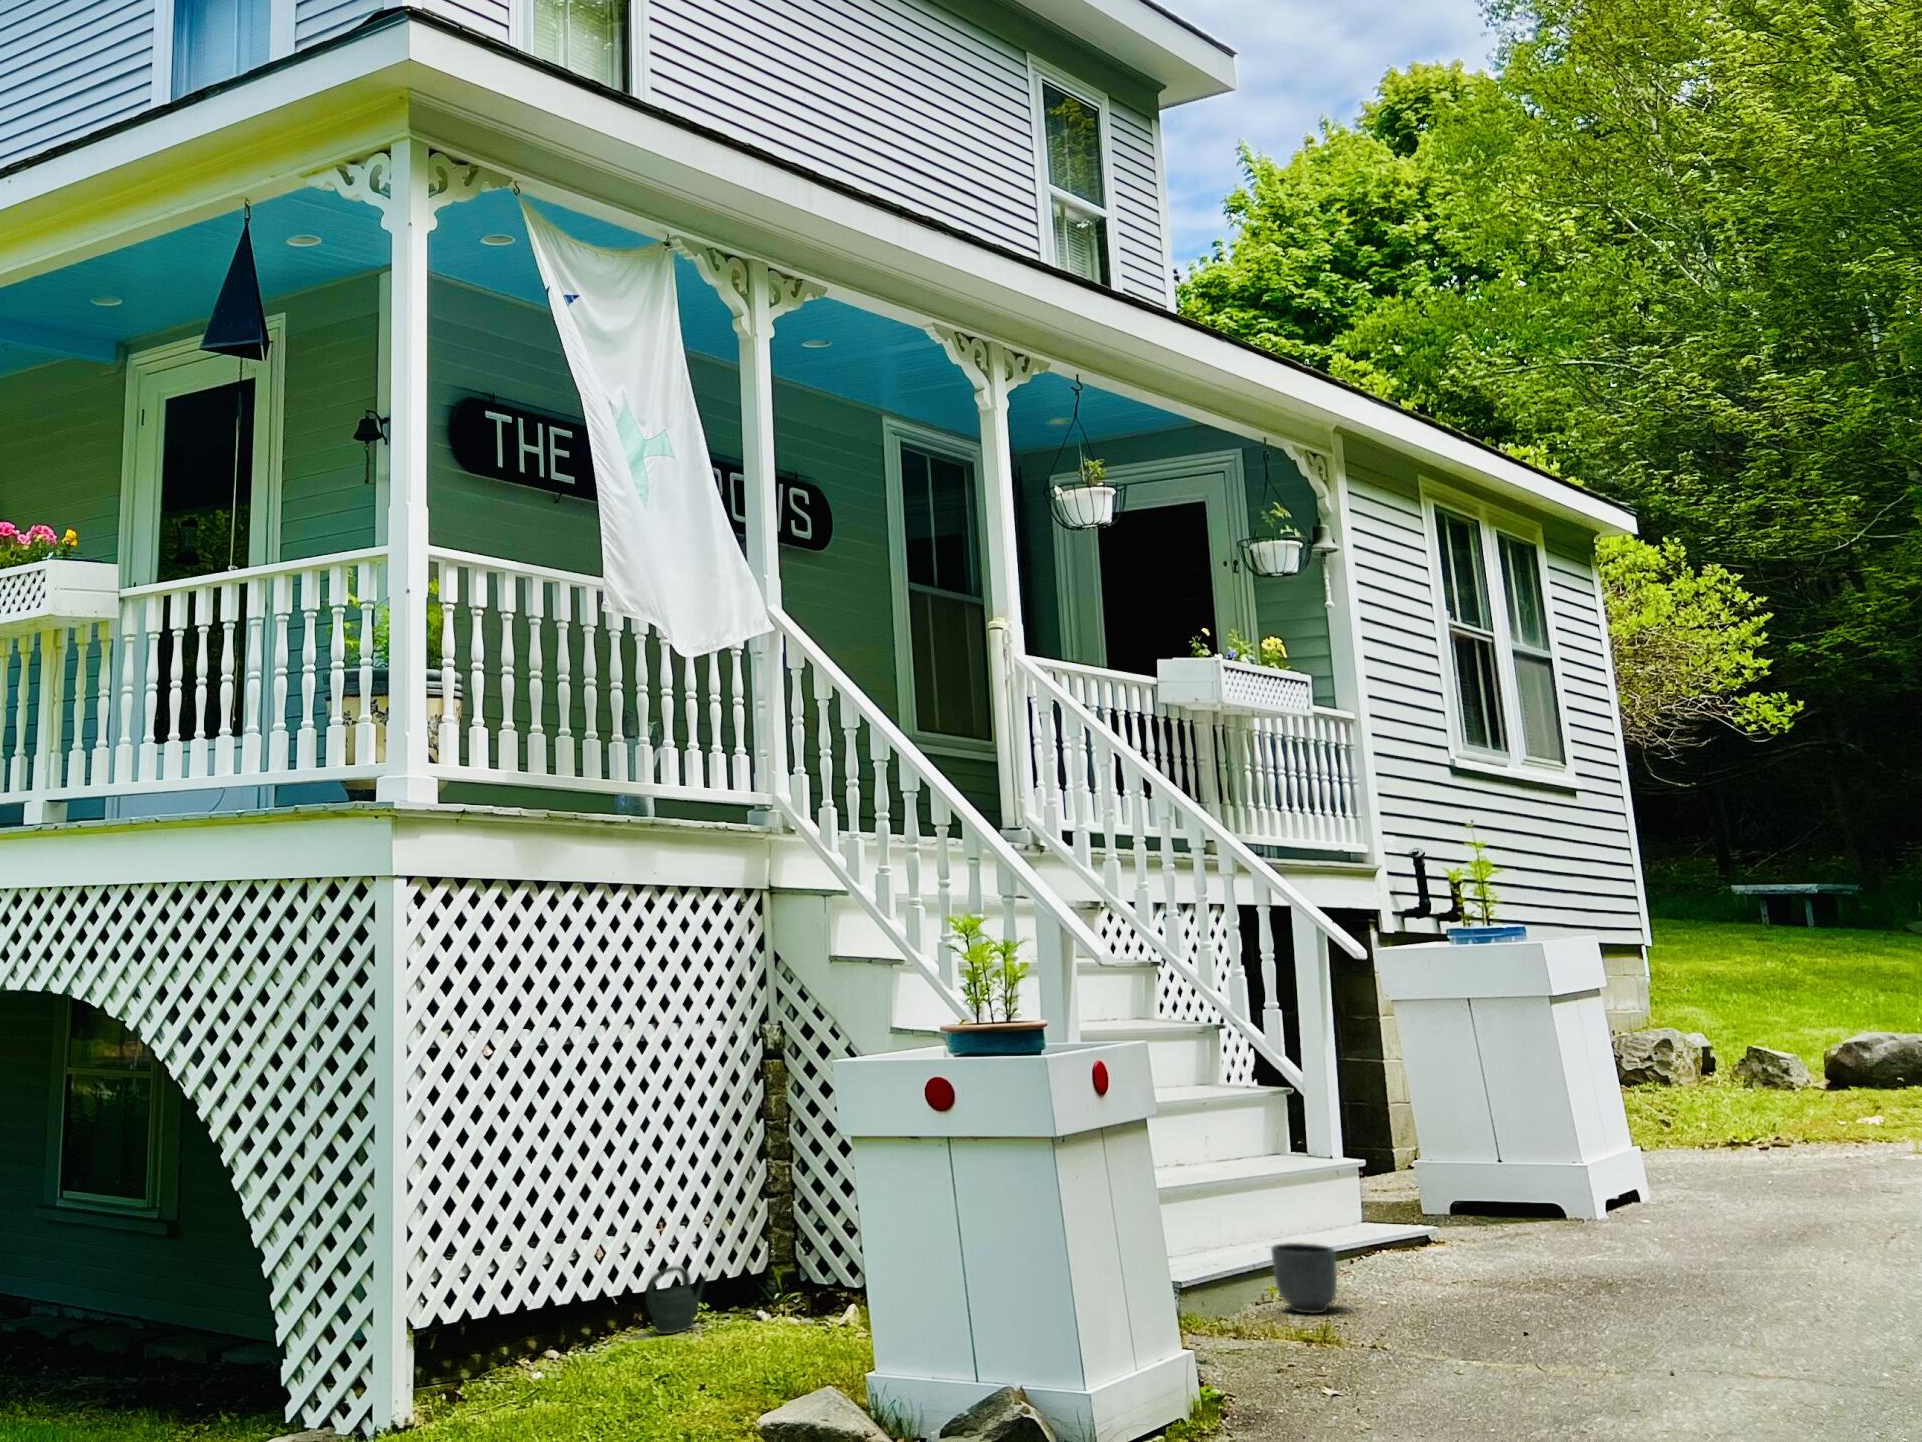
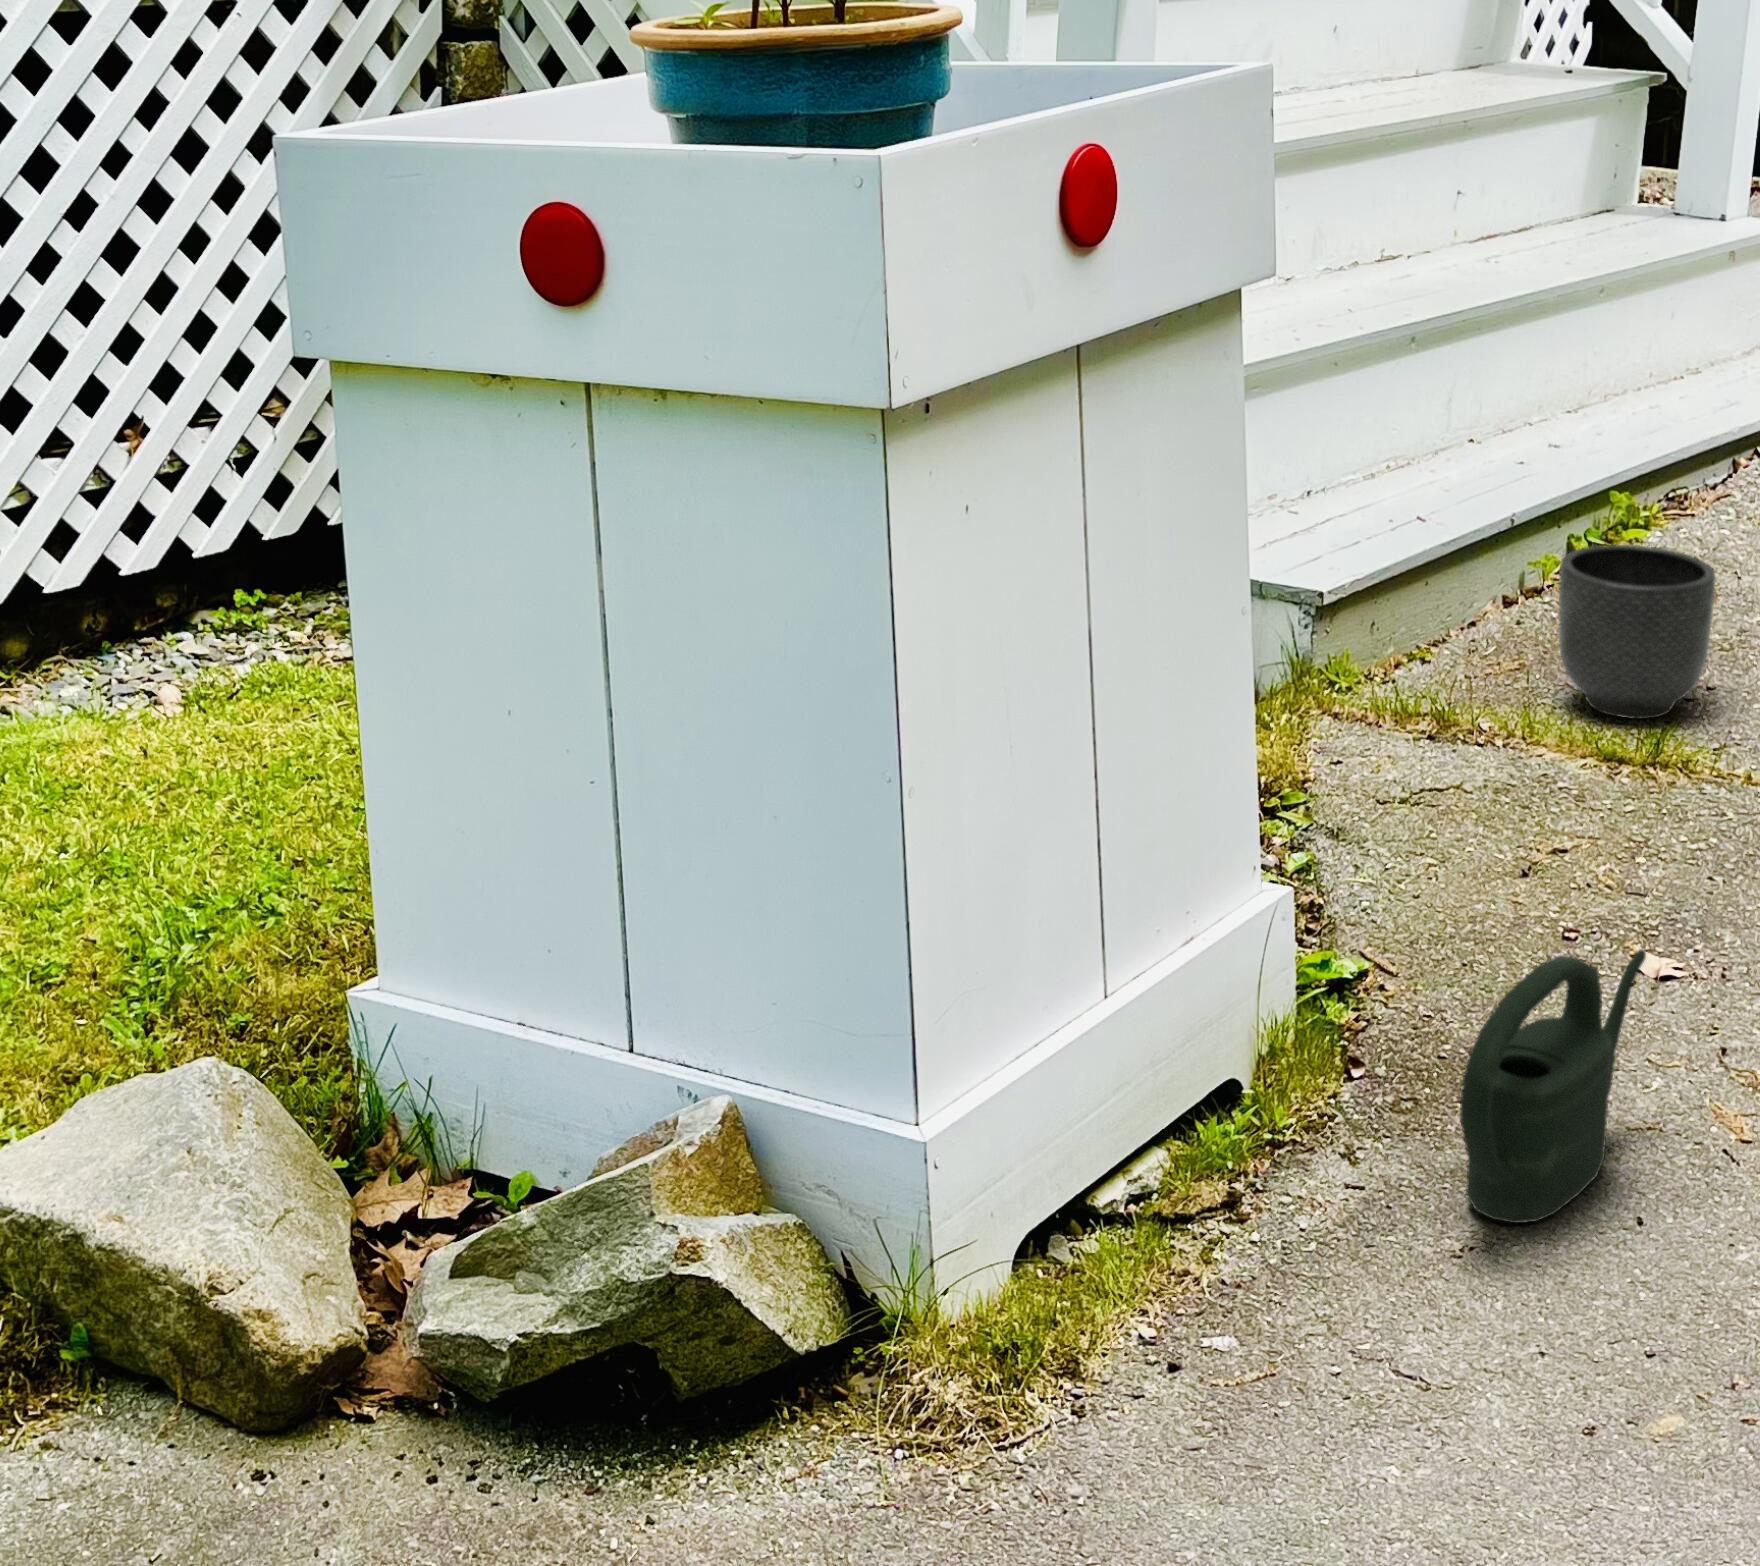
watering can: present [646,1267,708,1334] -> present [1460,949,1646,1223]

